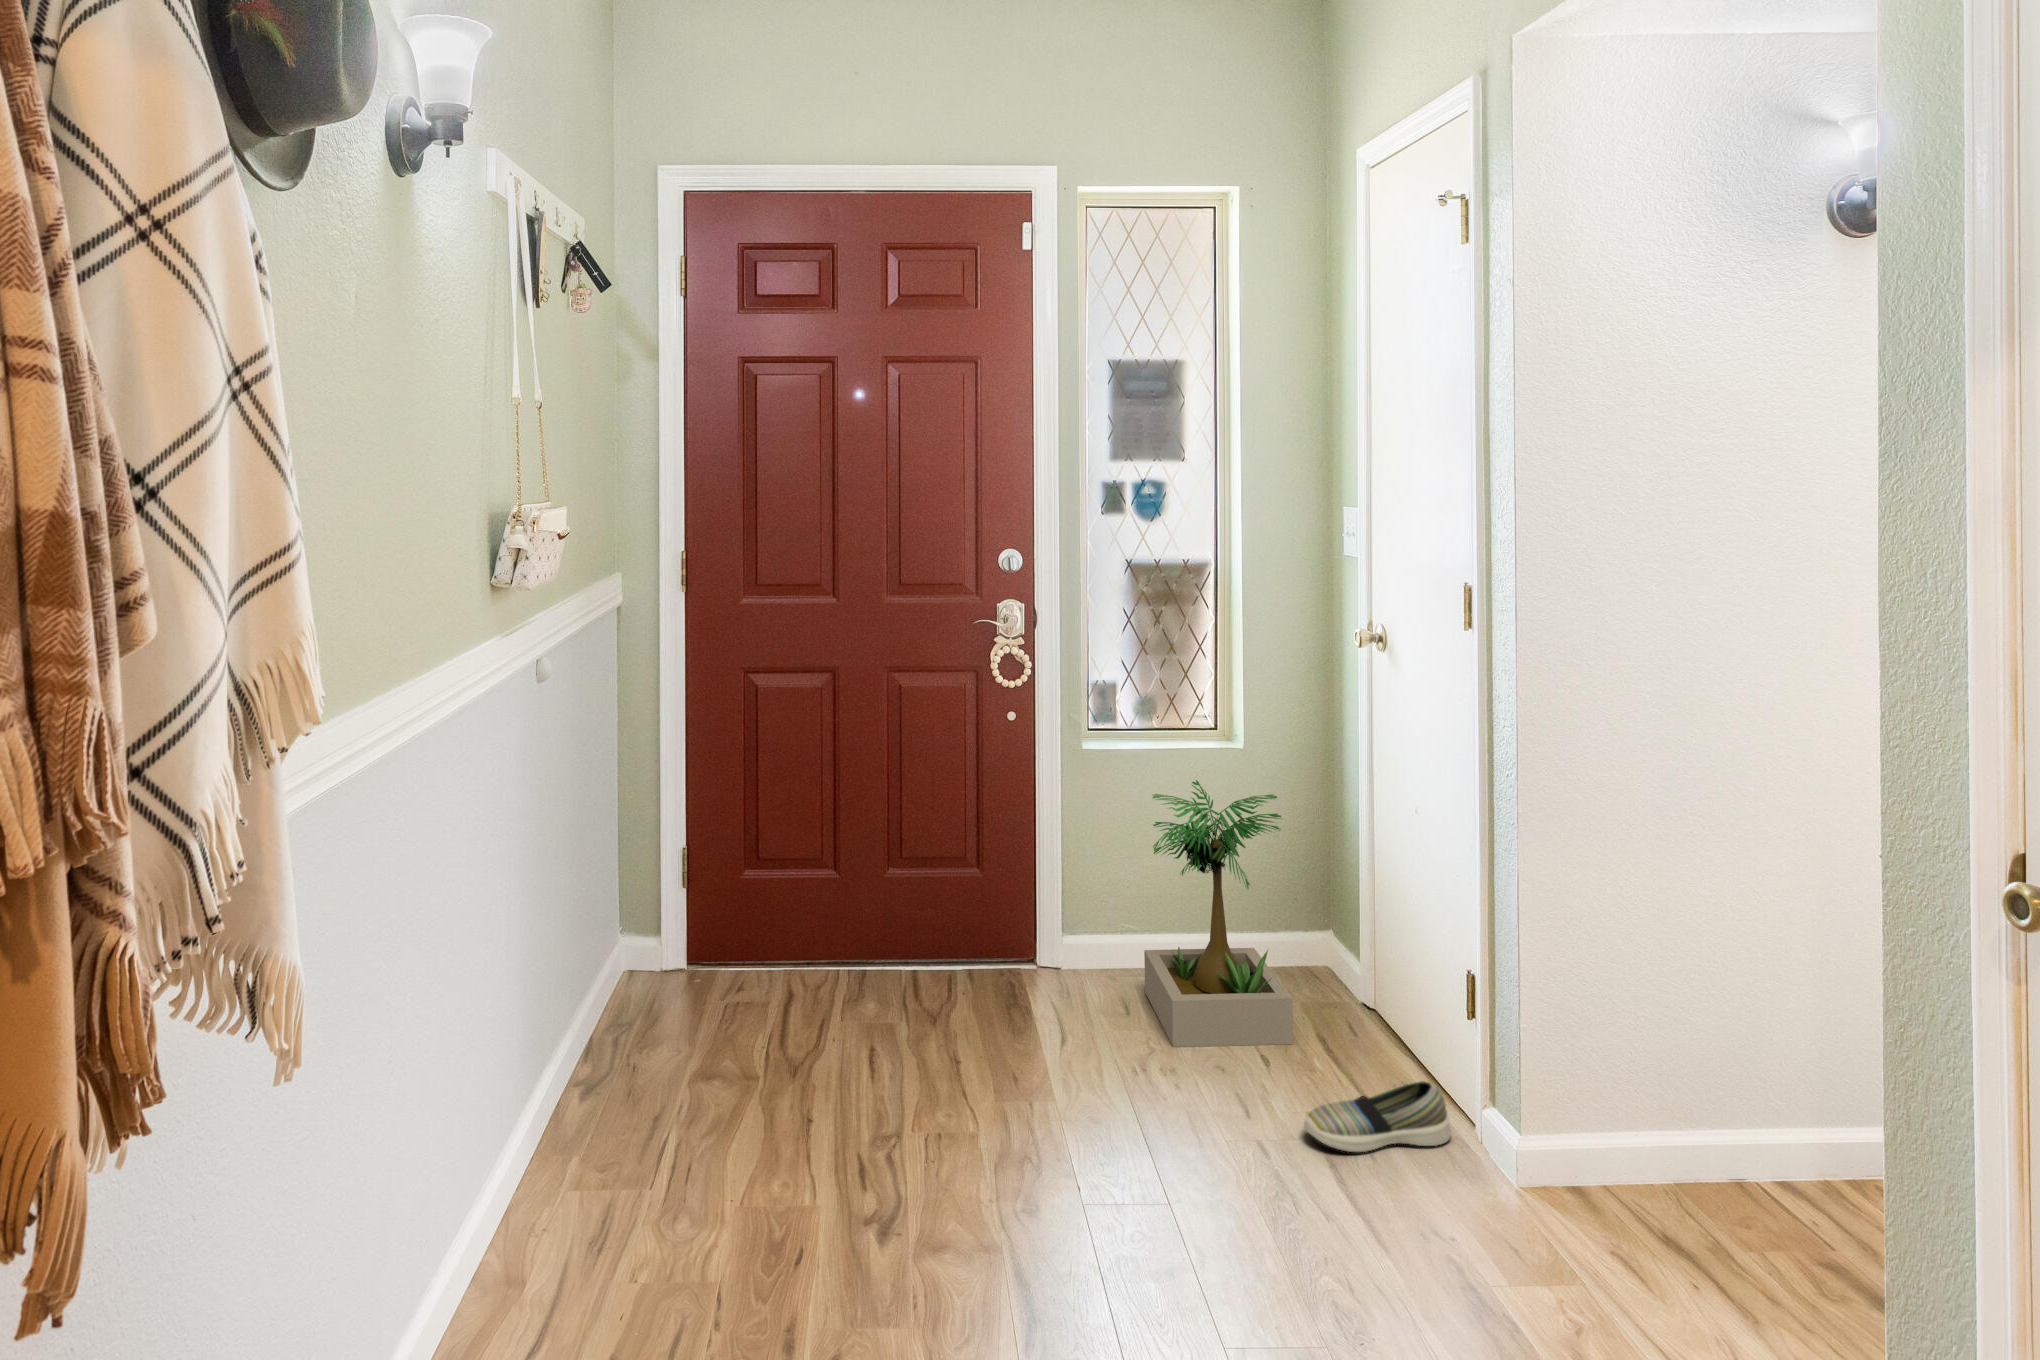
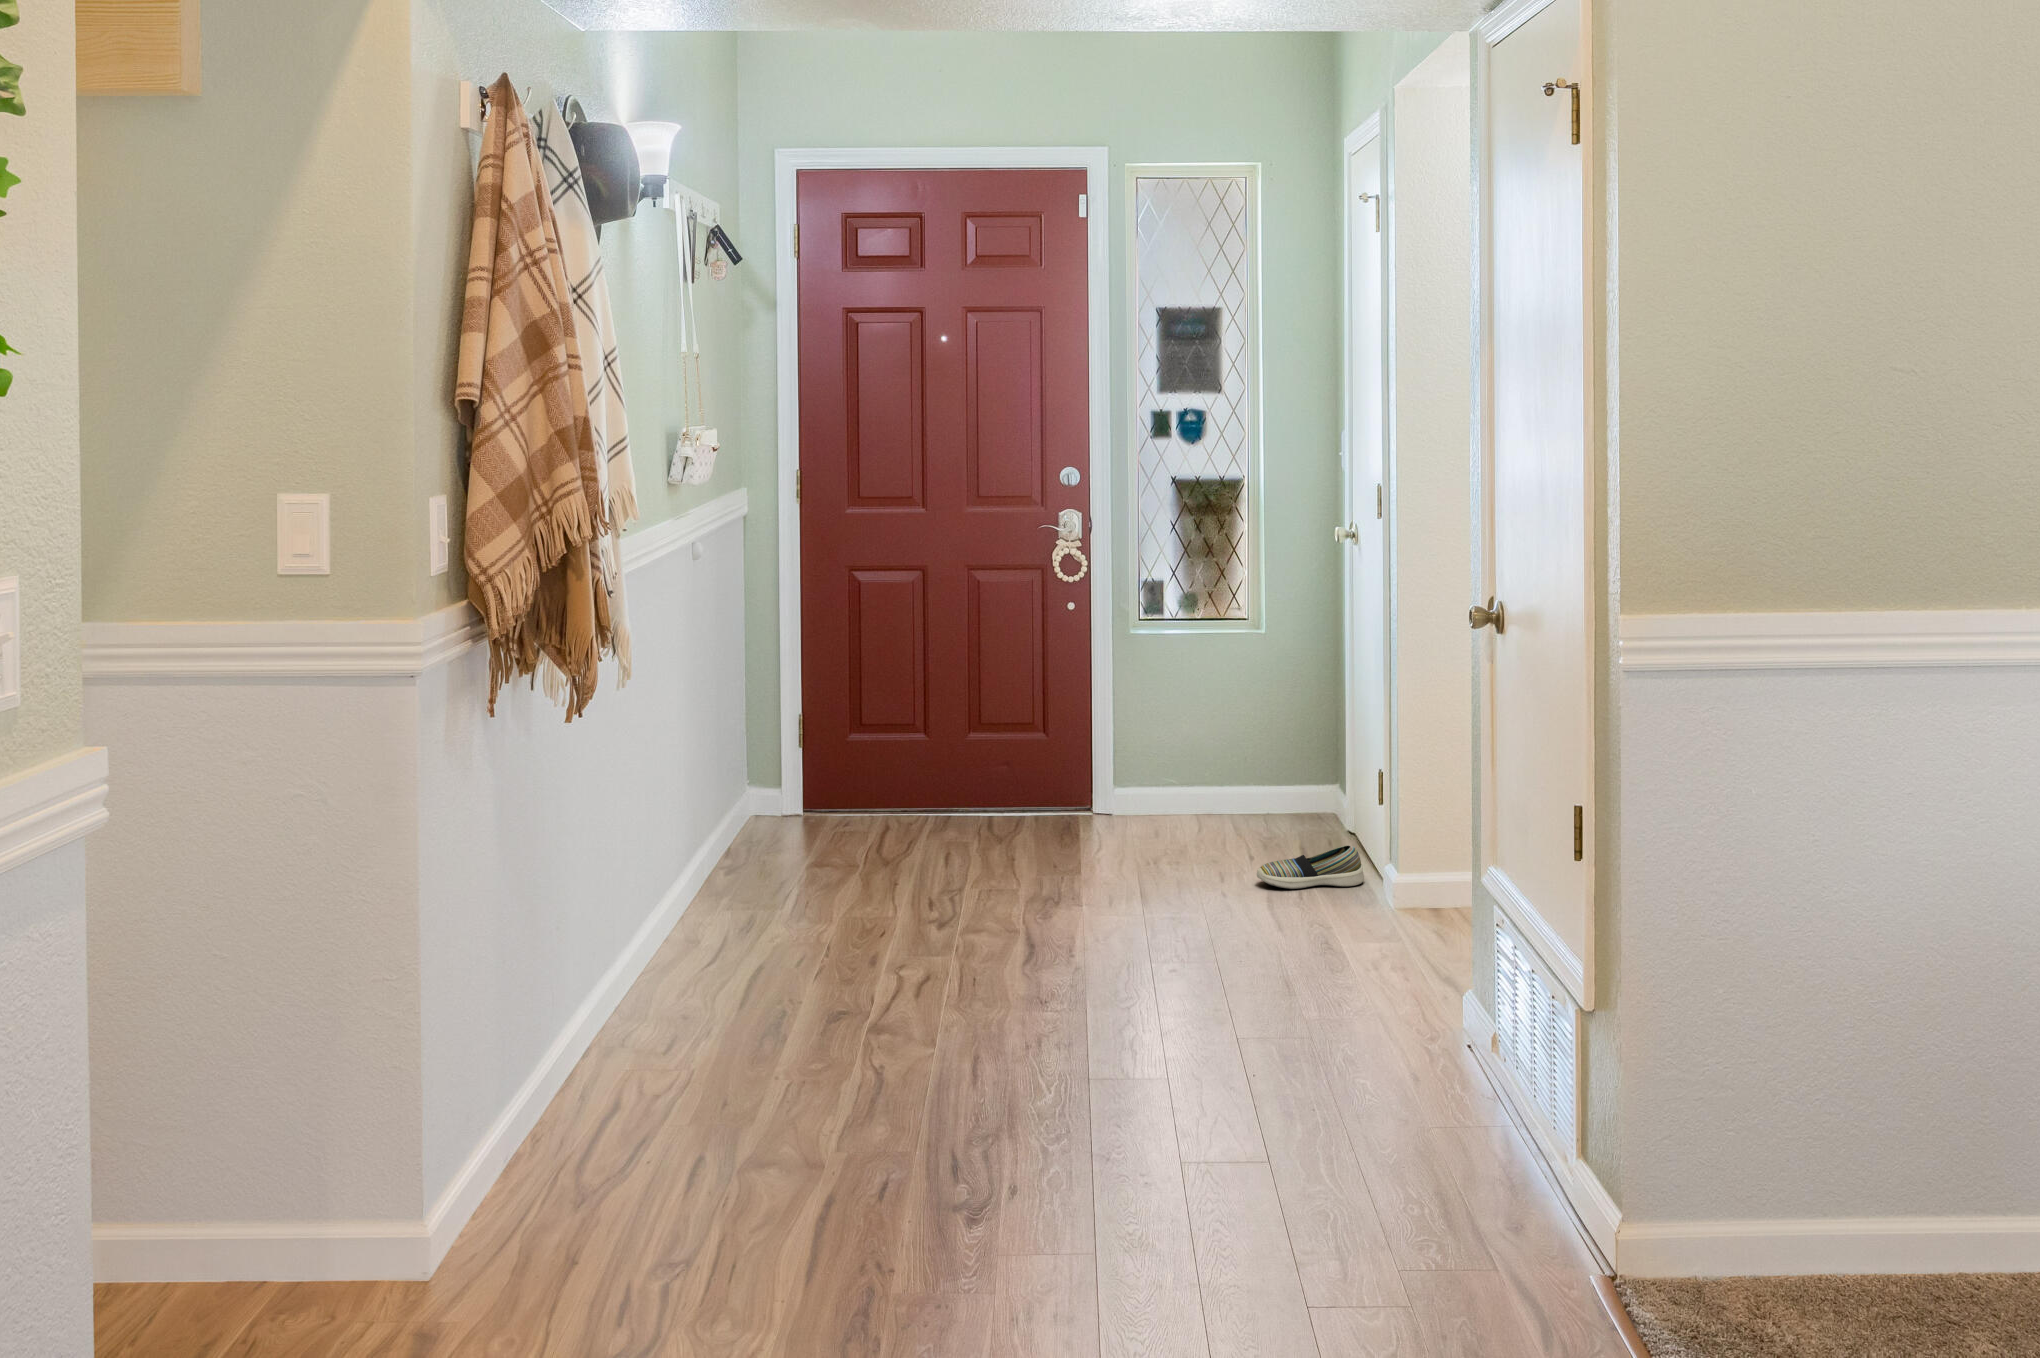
potted plant: present [1144,780,1293,1047] -> none [1169,653,1301,847]

